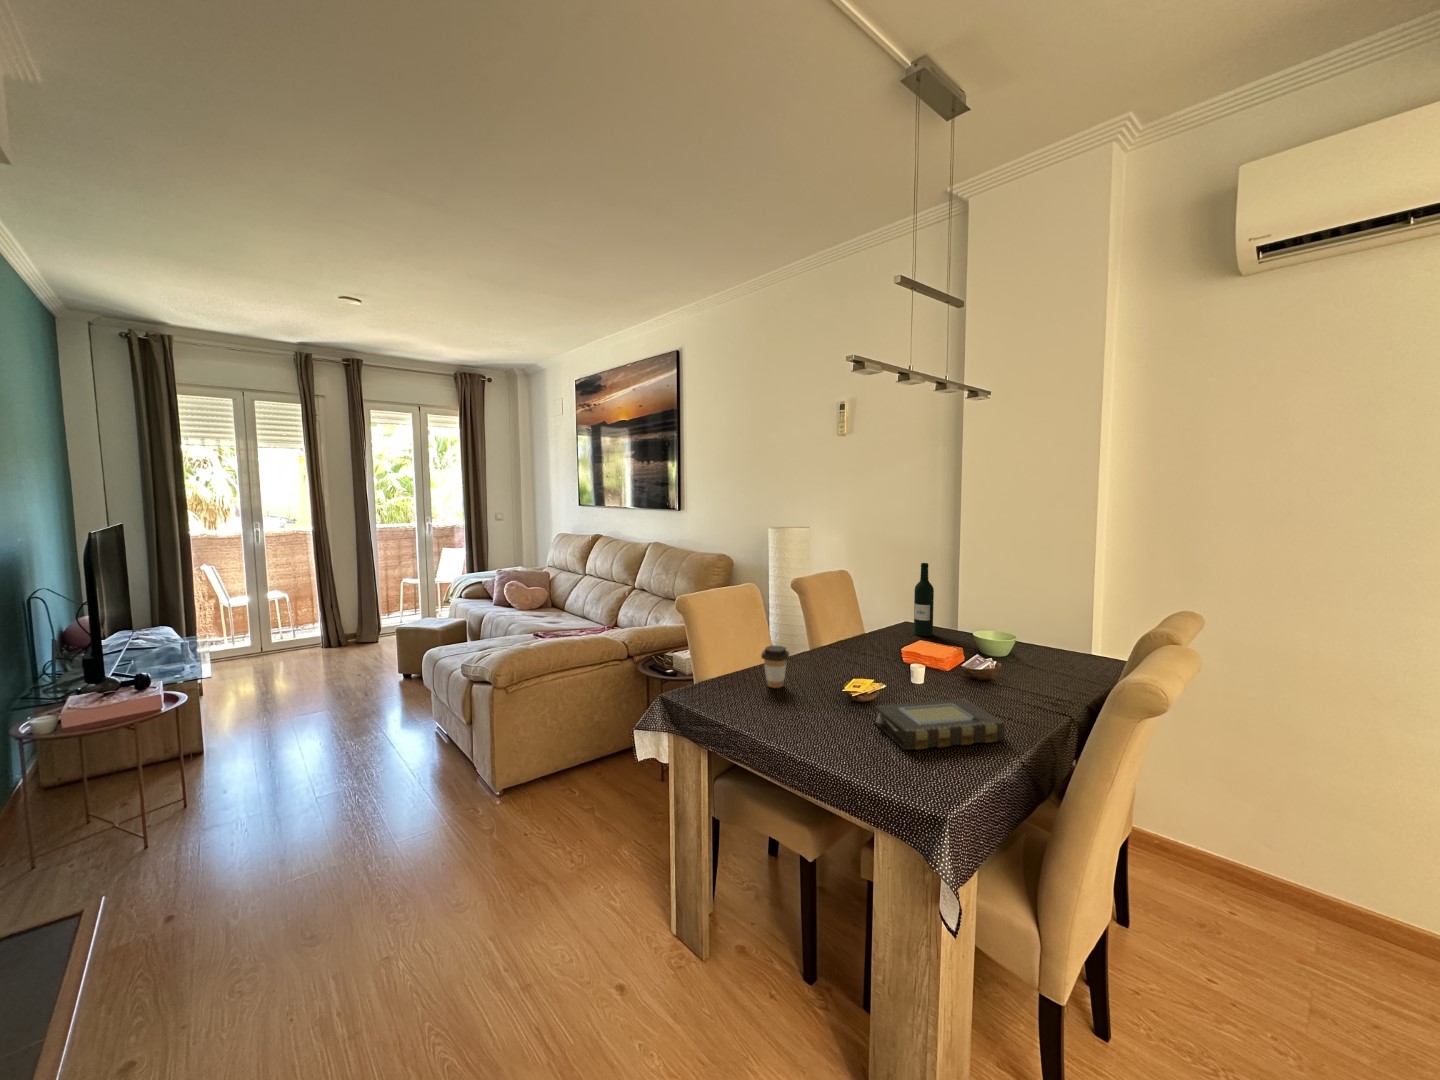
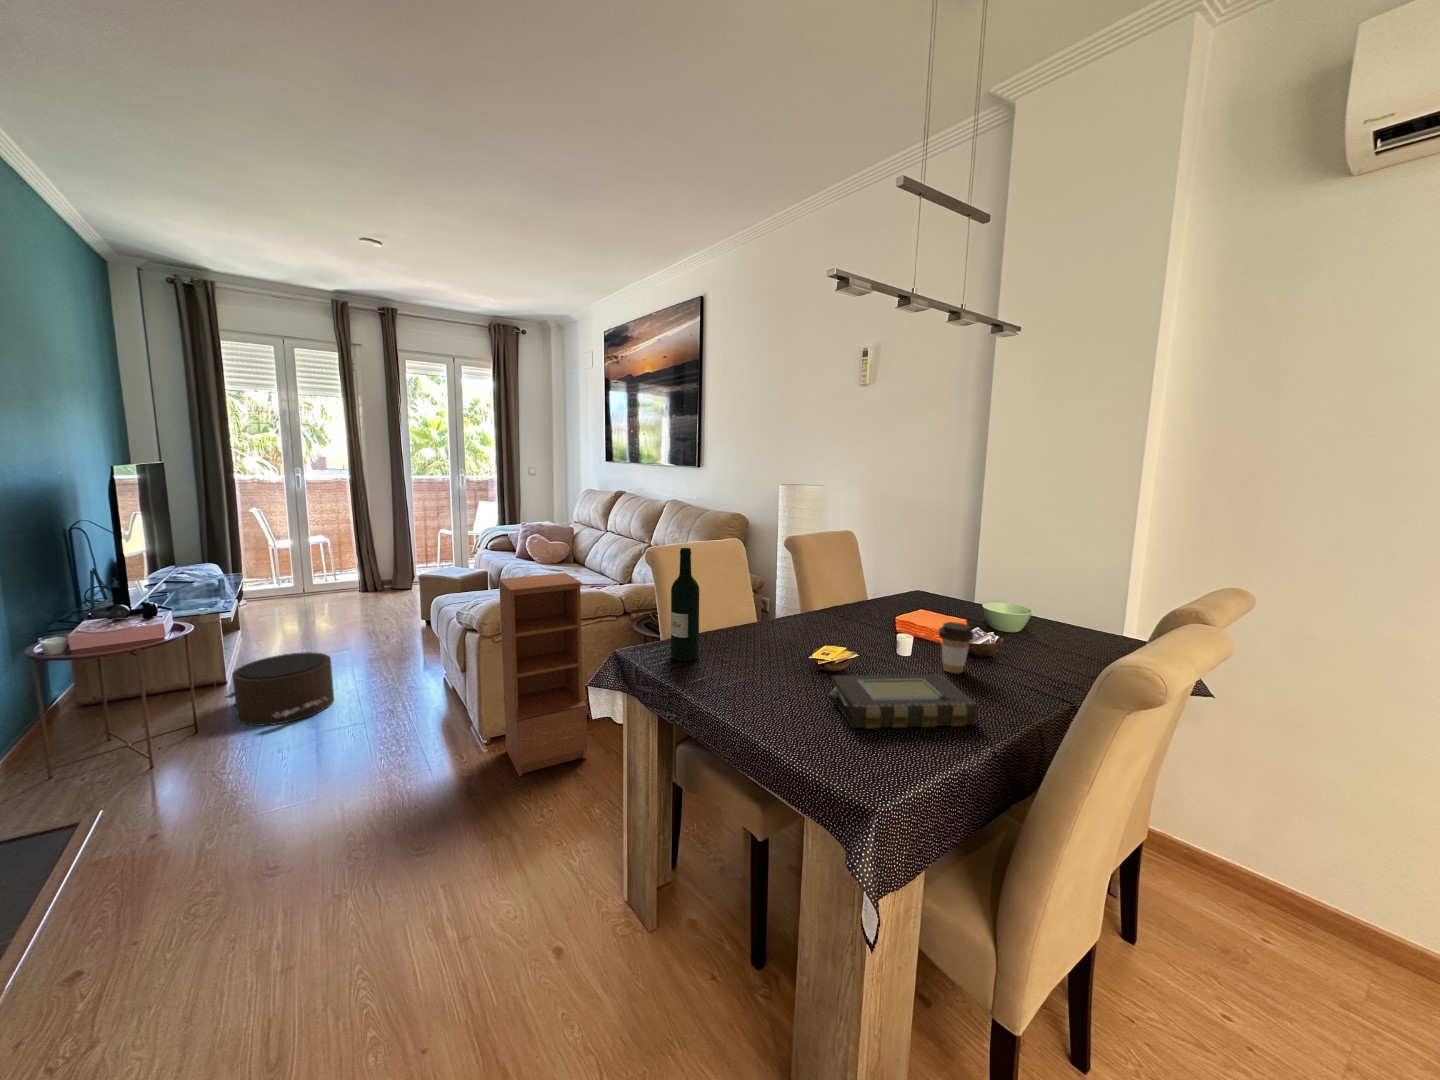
wine bottle: present [914,563,934,636] -> present [671,548,699,661]
bookcase: none [515,621,606,826] -> present [499,573,587,776]
coffee cup: present [761,645,789,688] -> present [939,622,973,673]
pouf: none [210,715,328,795] -> present [225,652,334,726]

